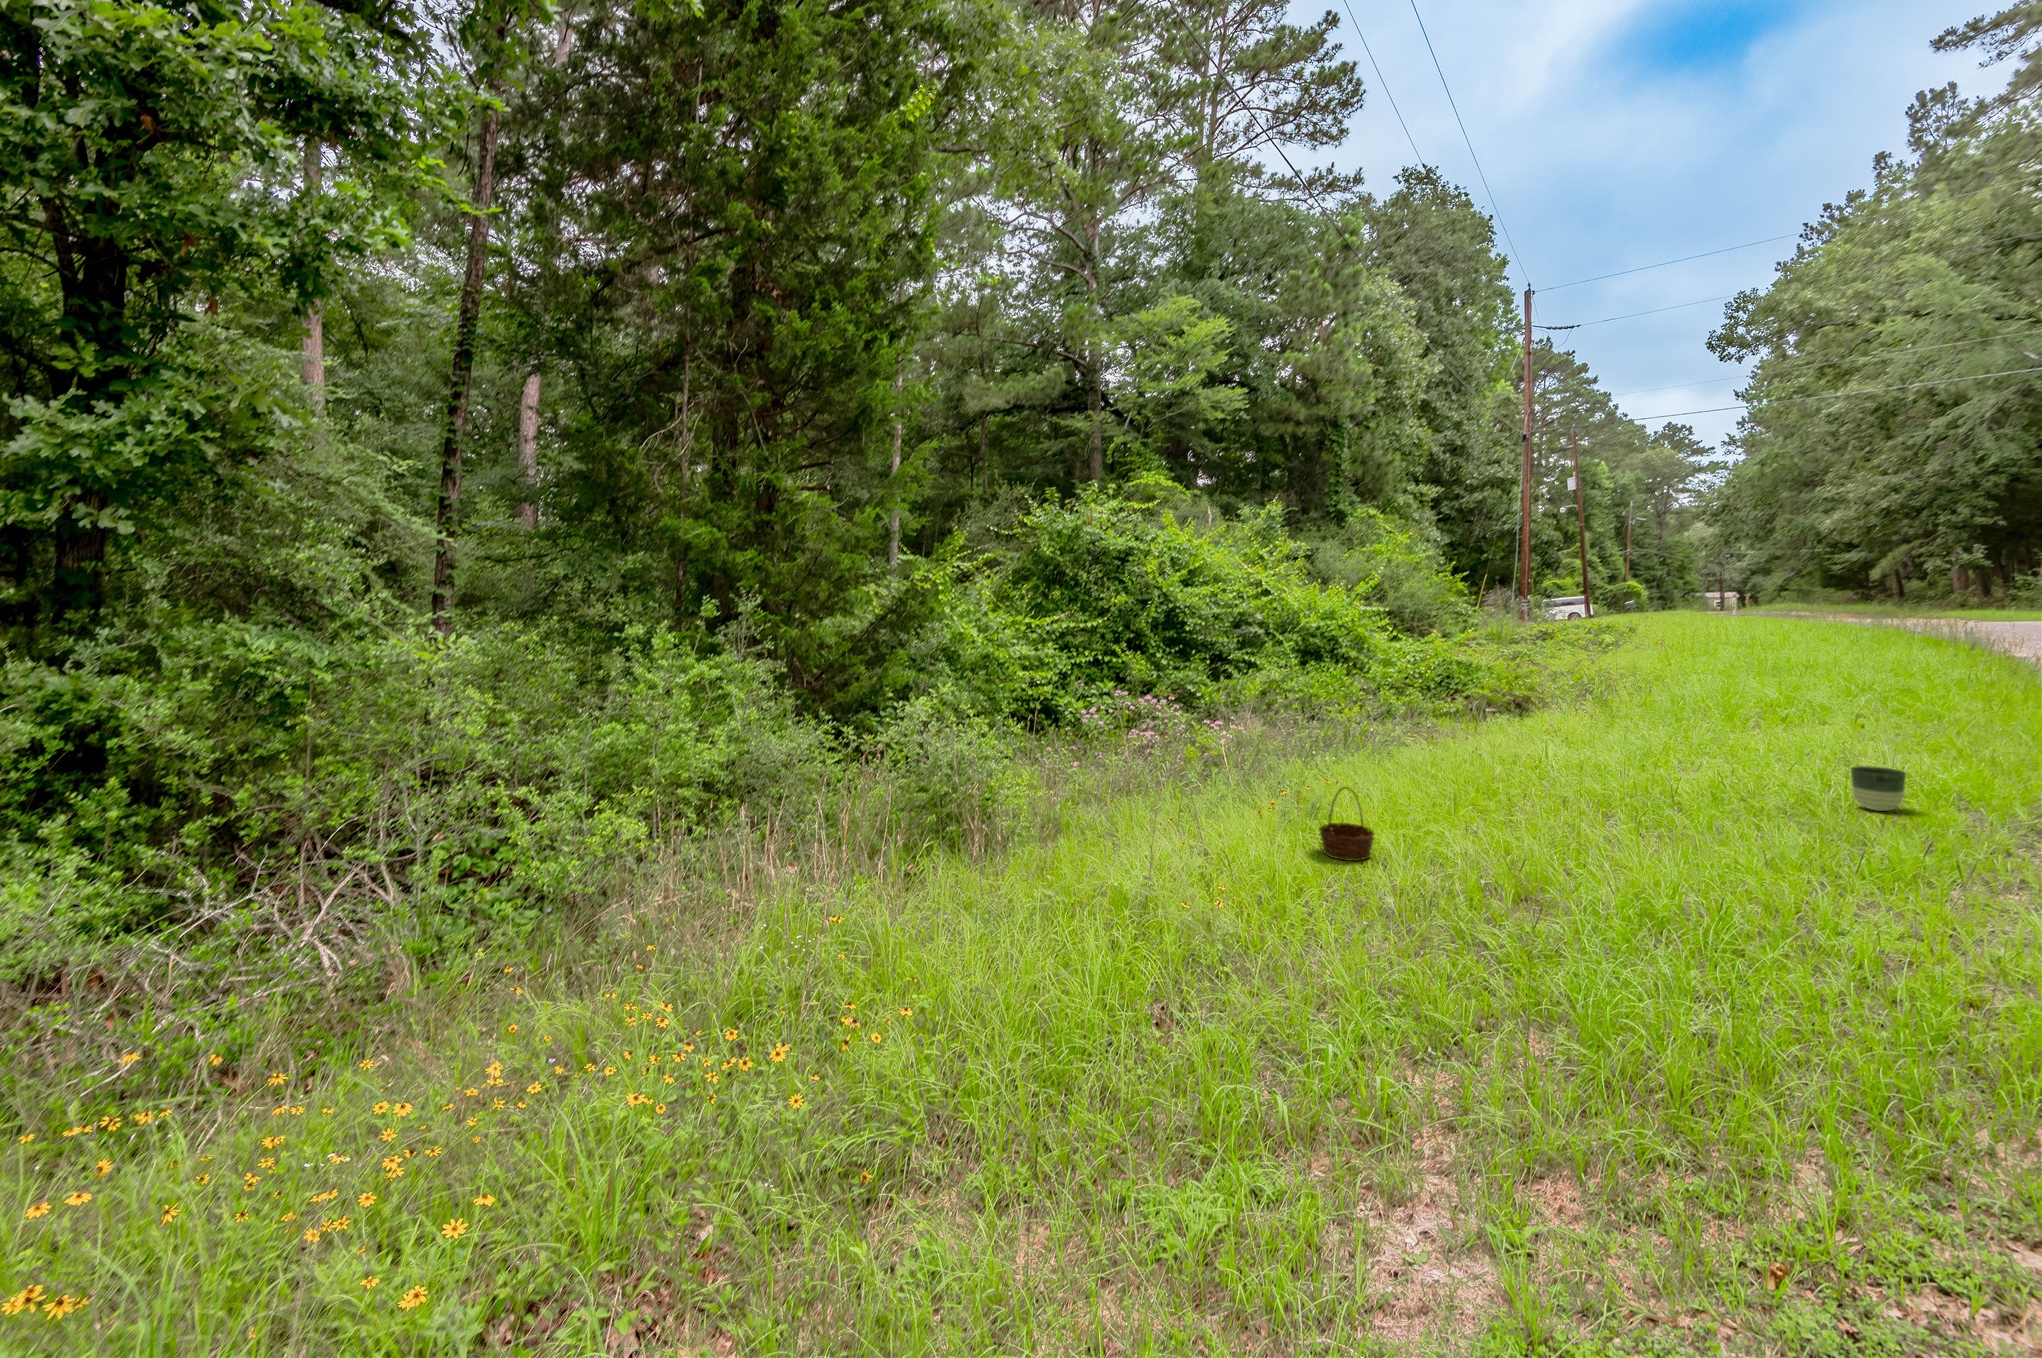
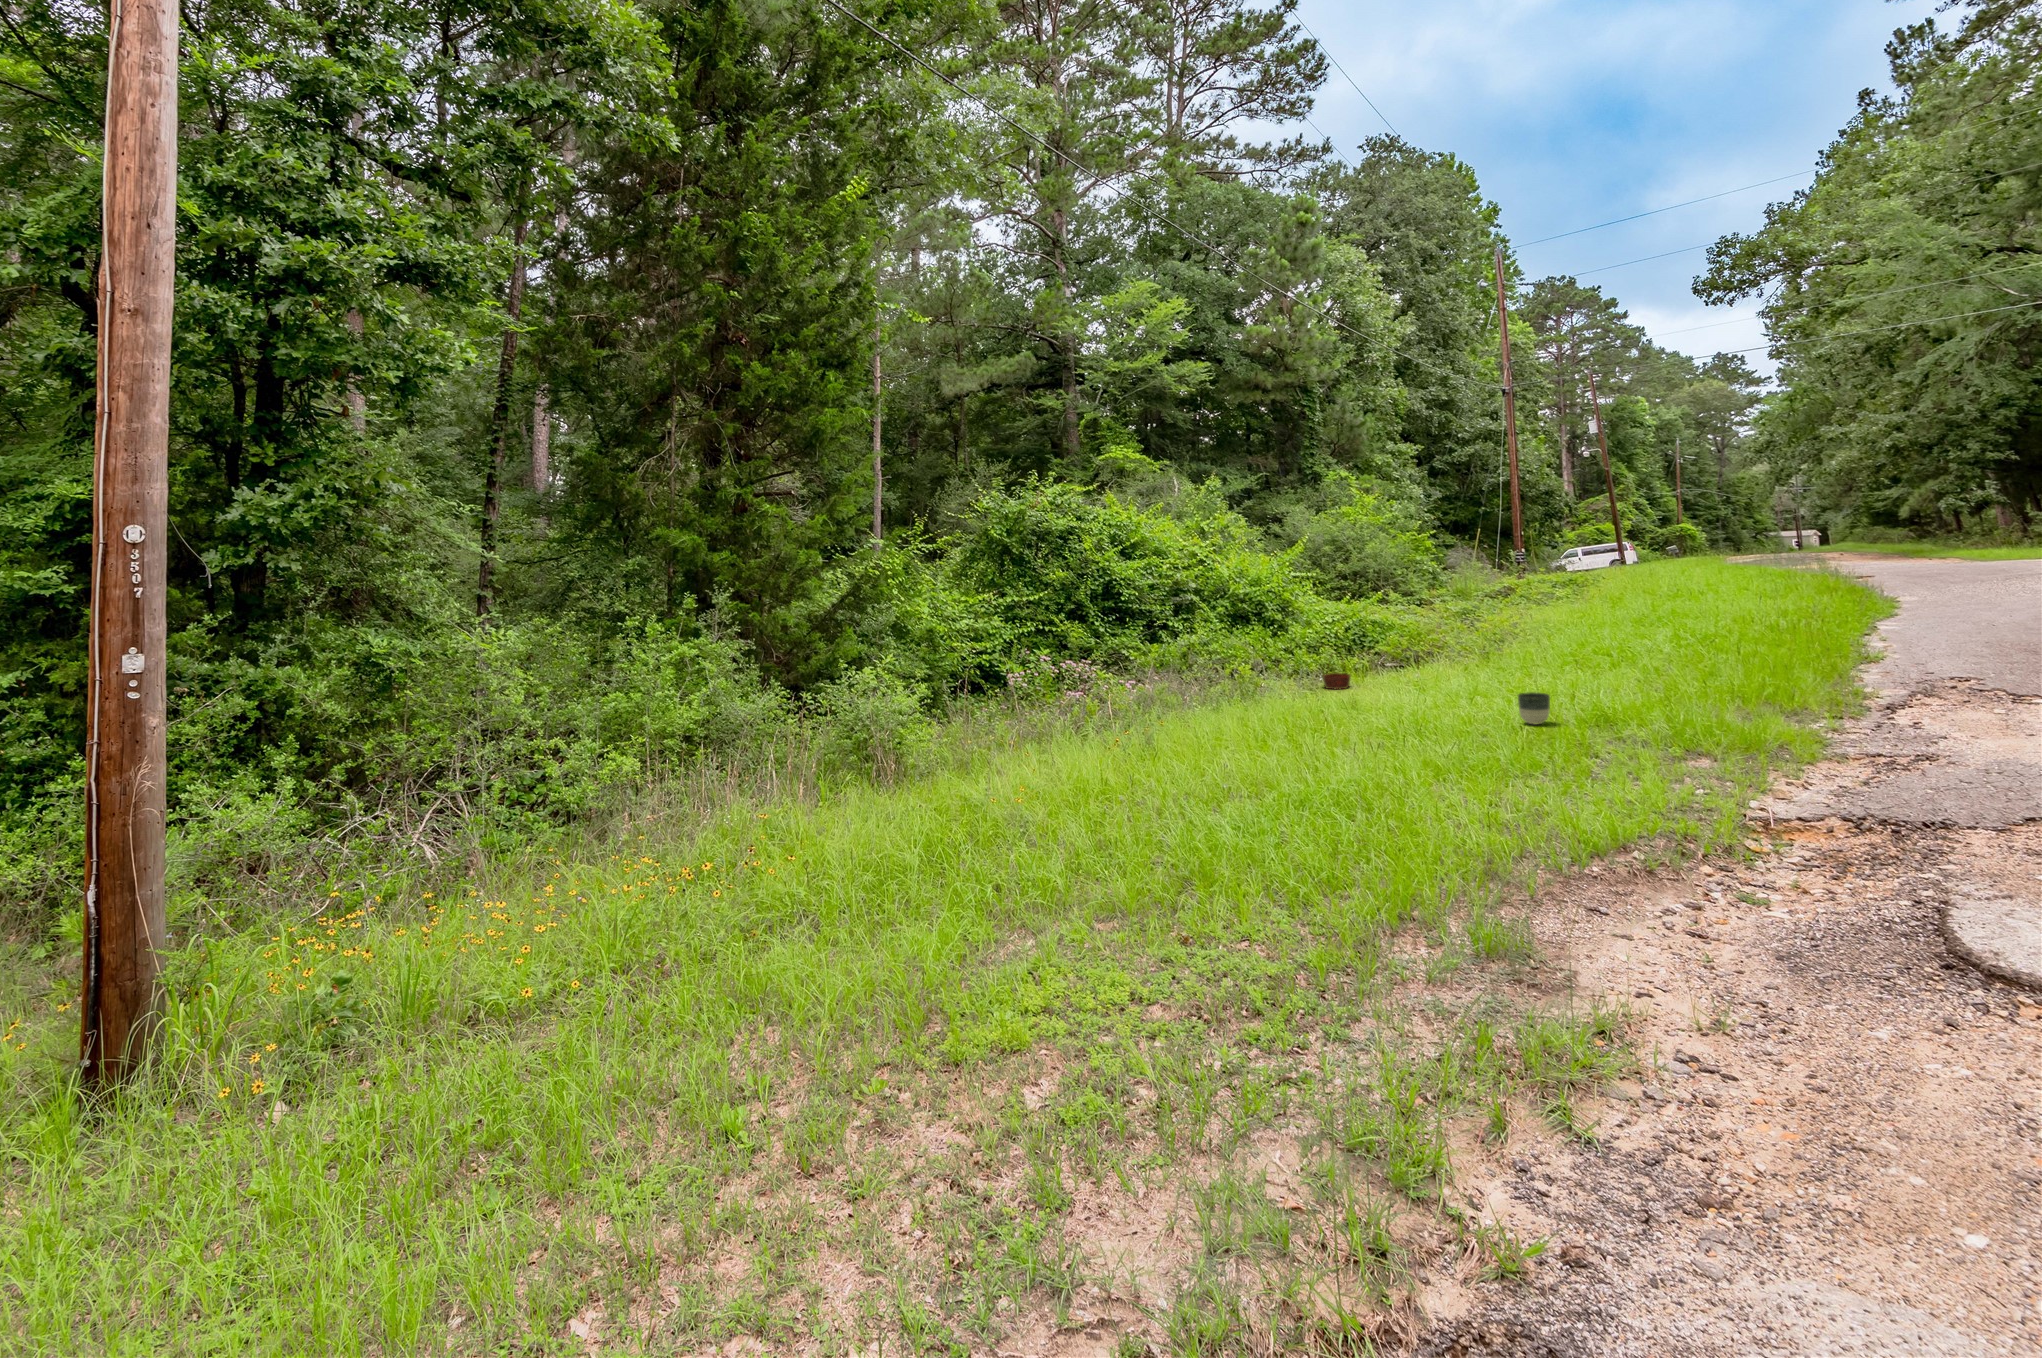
basket: present [1319,787,1374,861] -> present [1323,652,1350,689]

